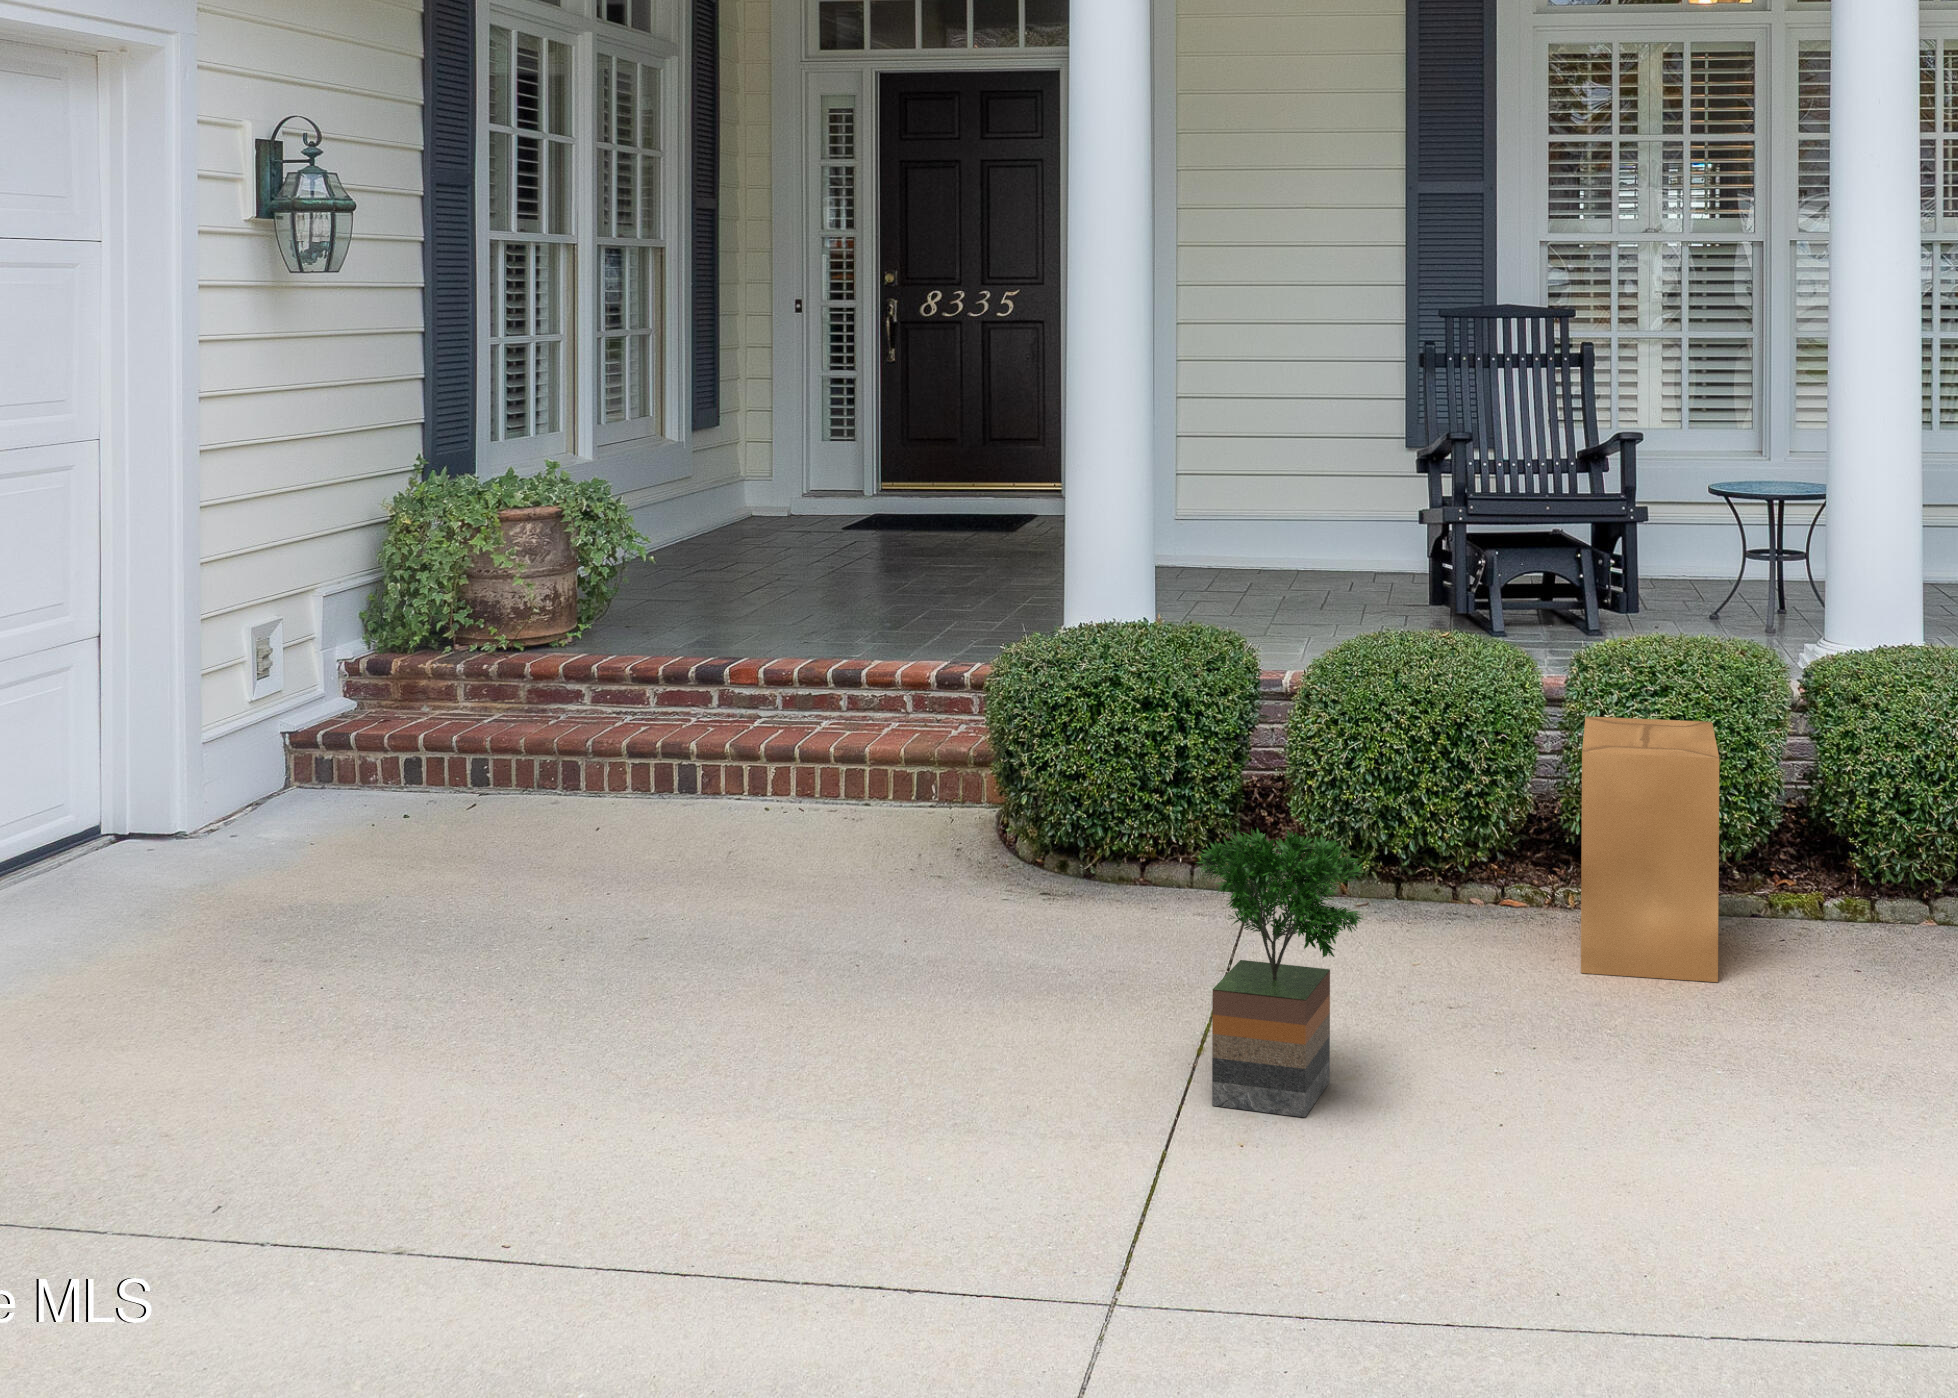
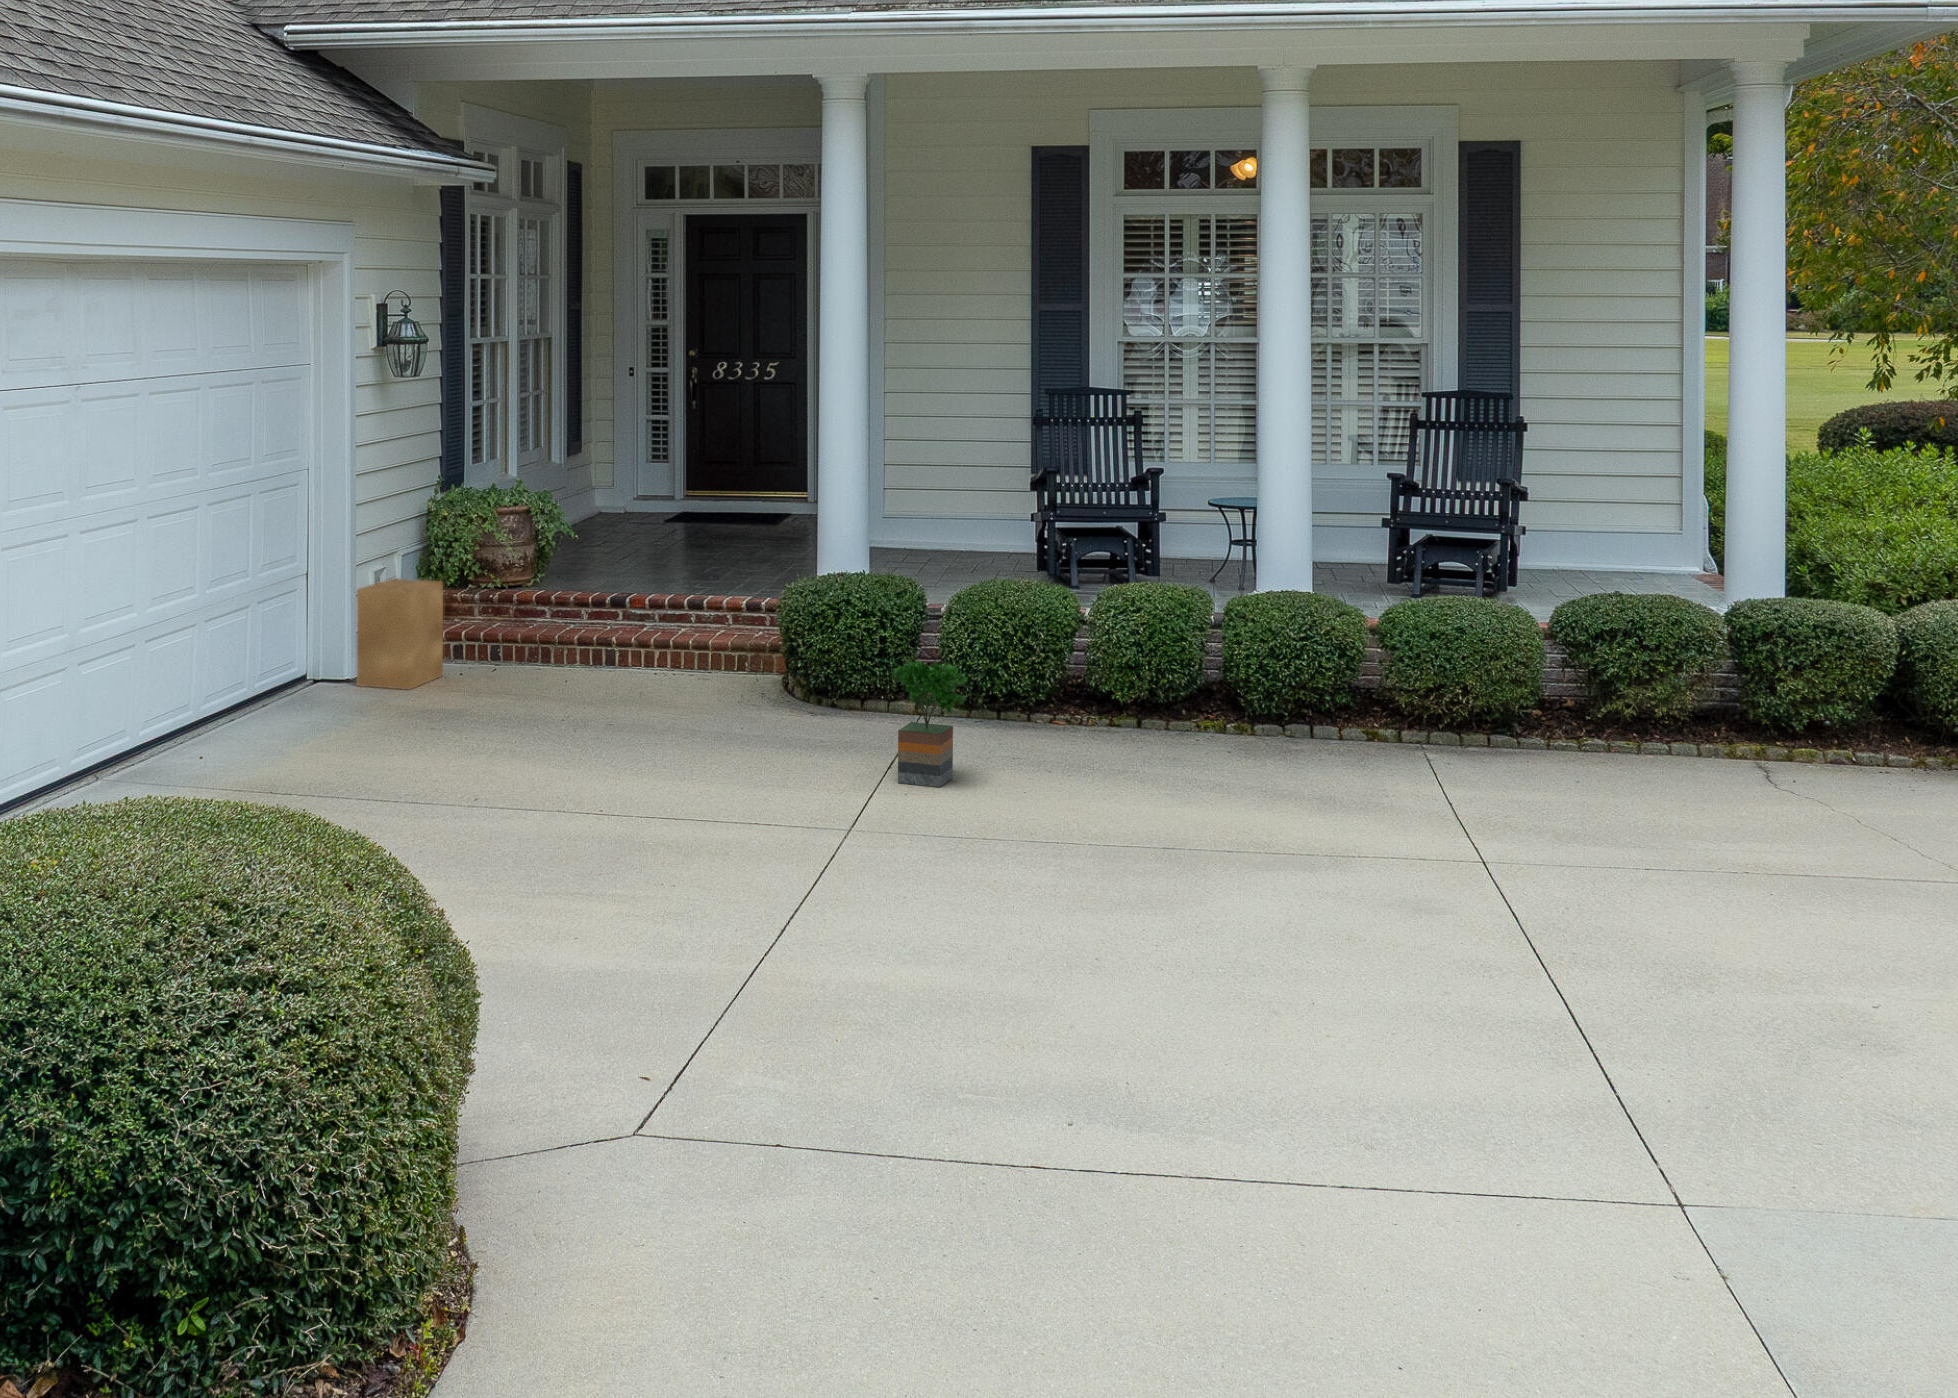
cardboard box: present [1581,716,1719,982] -> present [357,579,443,690]

